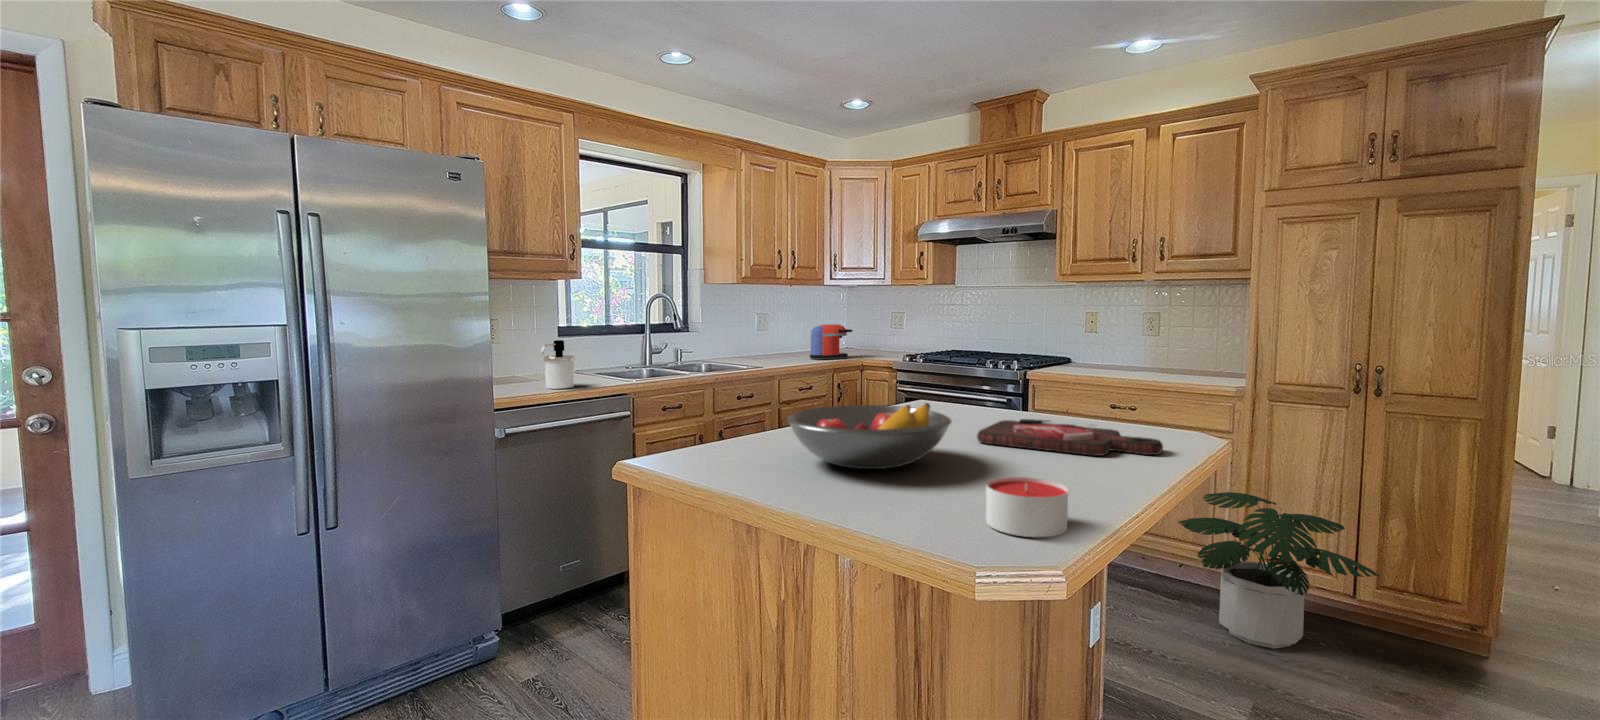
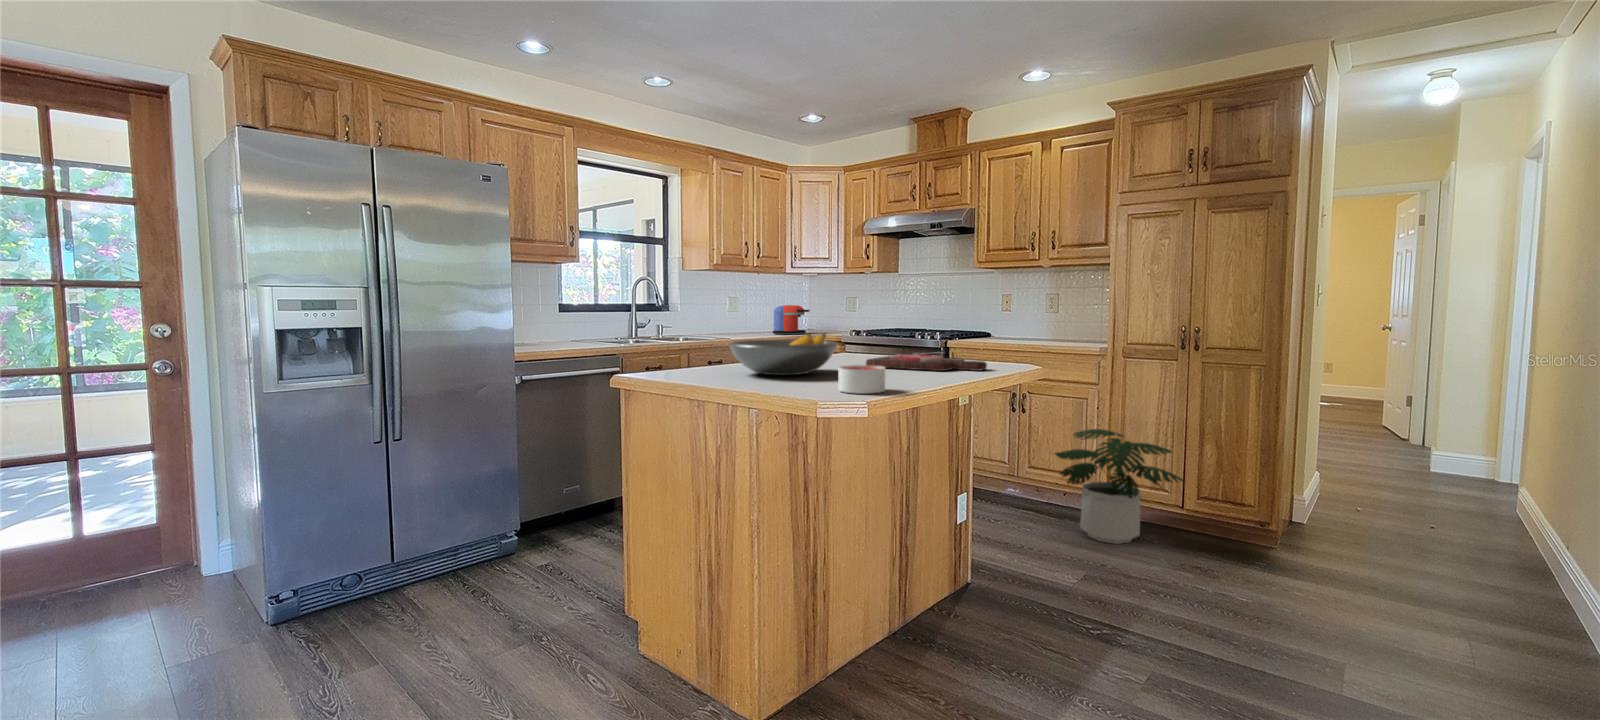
soap dispenser: present [541,340,574,389] -> none [549,311,575,349]

